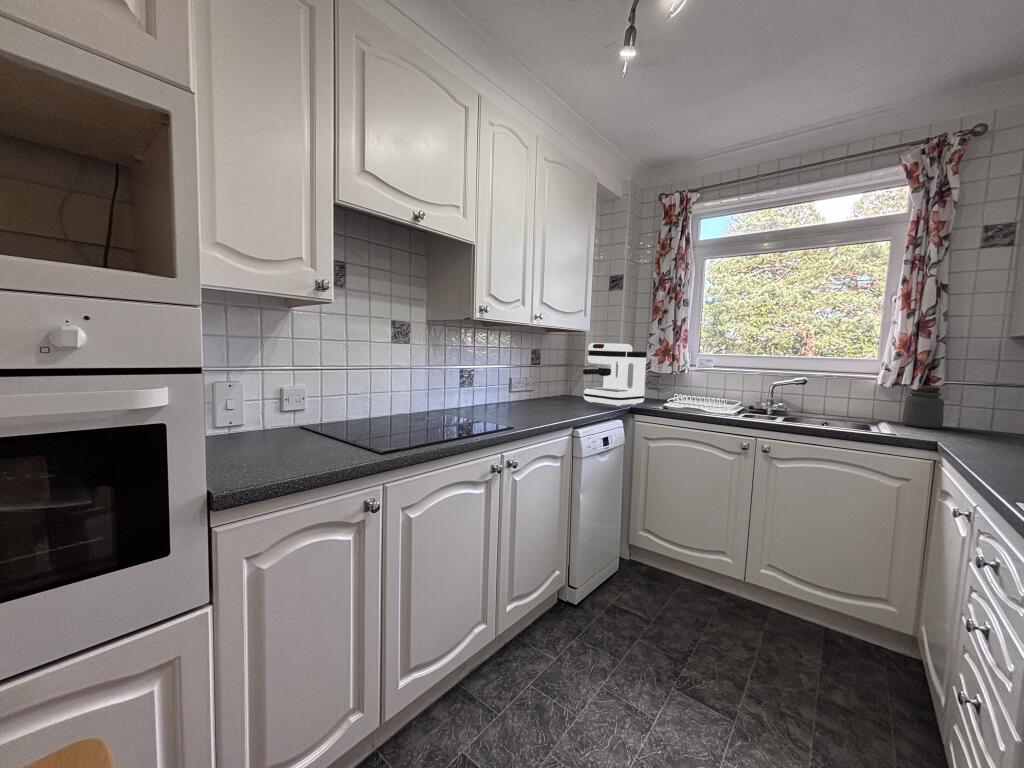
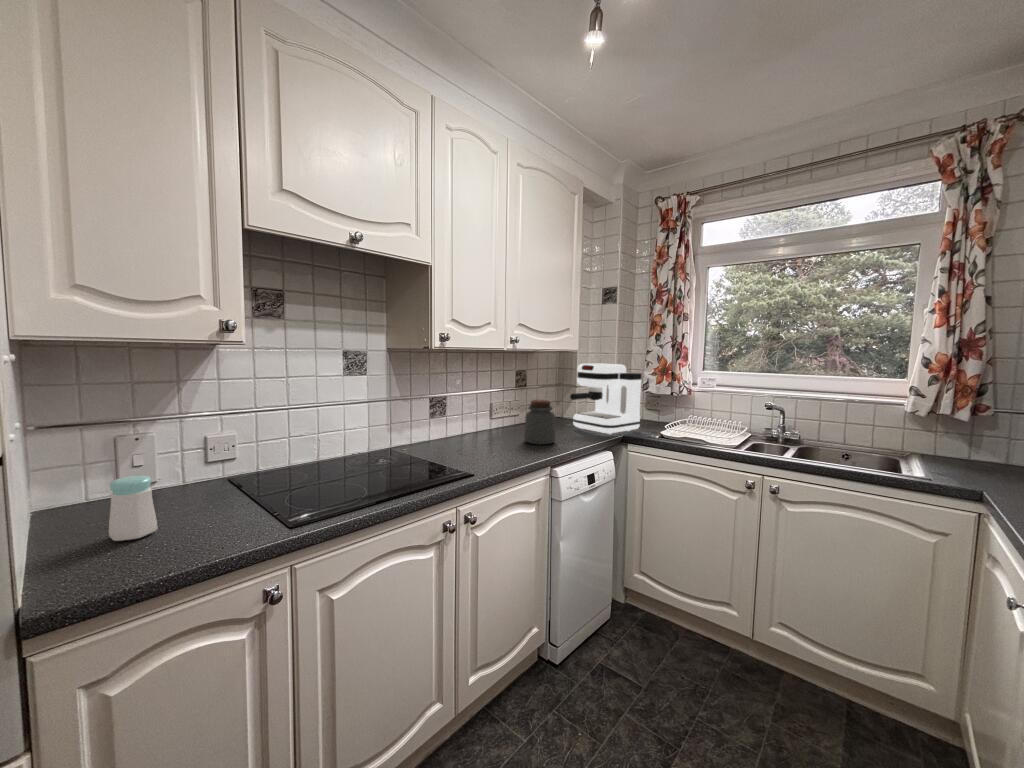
jar: present [902,386,944,428] -> present [524,400,555,445]
salt shaker: none [237,406,274,458] -> present [109,475,157,541]

